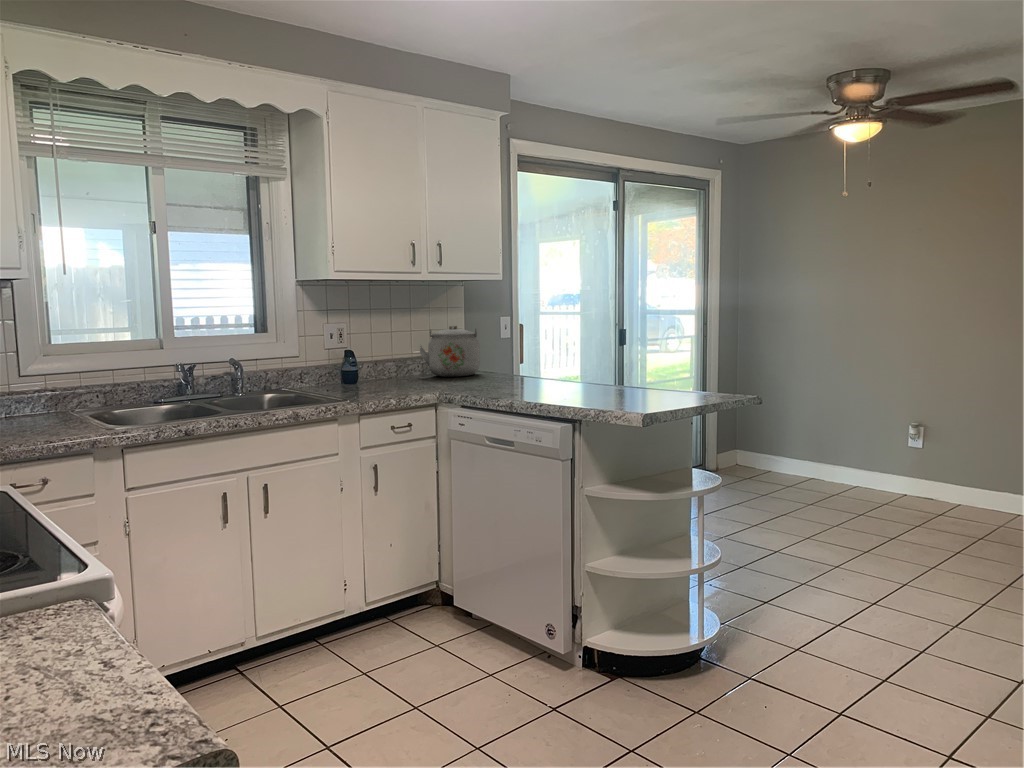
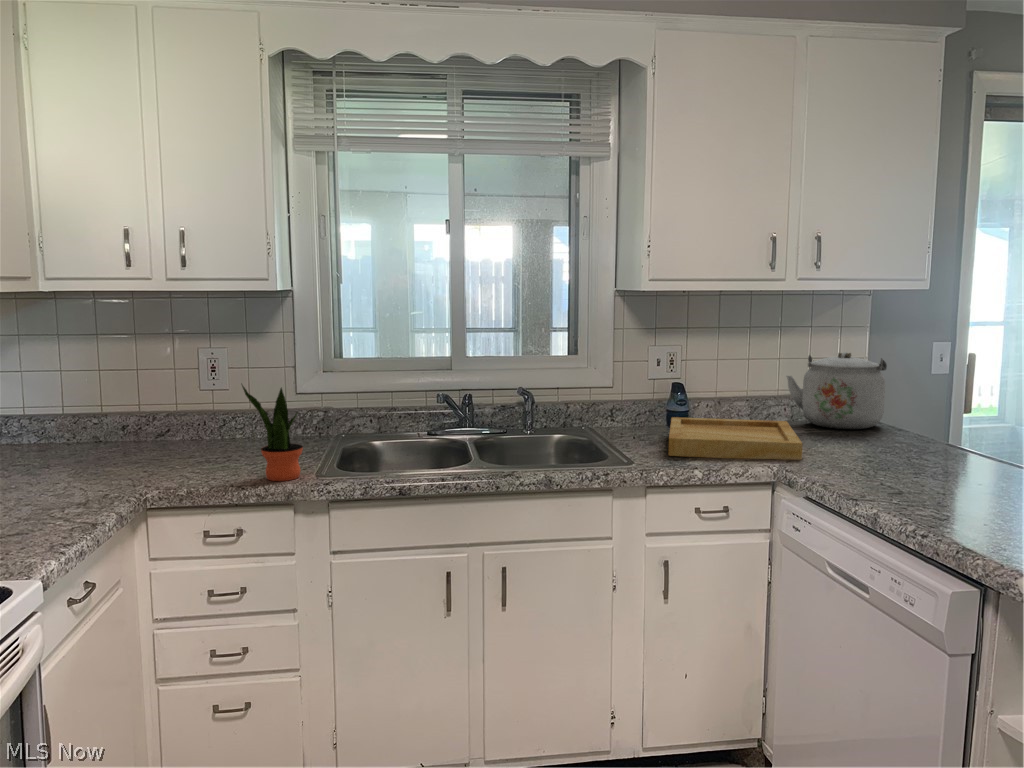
potted plant: none [26,354,86,437] -> present [242,385,303,481]
tray: none [350,372,450,396] -> present [669,417,802,460]

